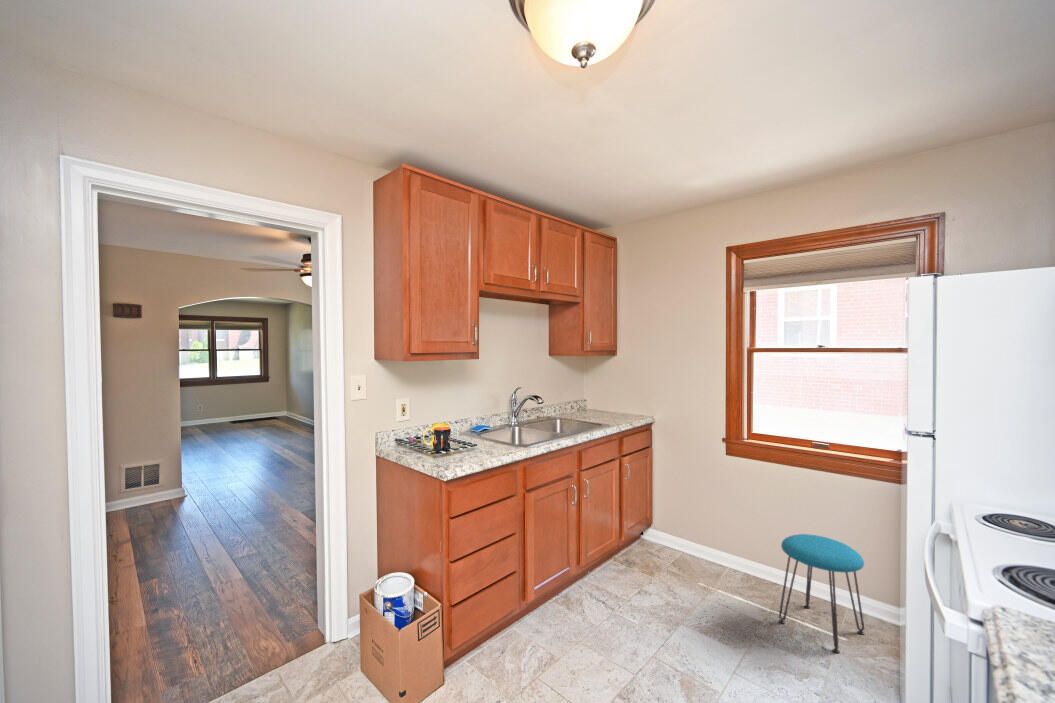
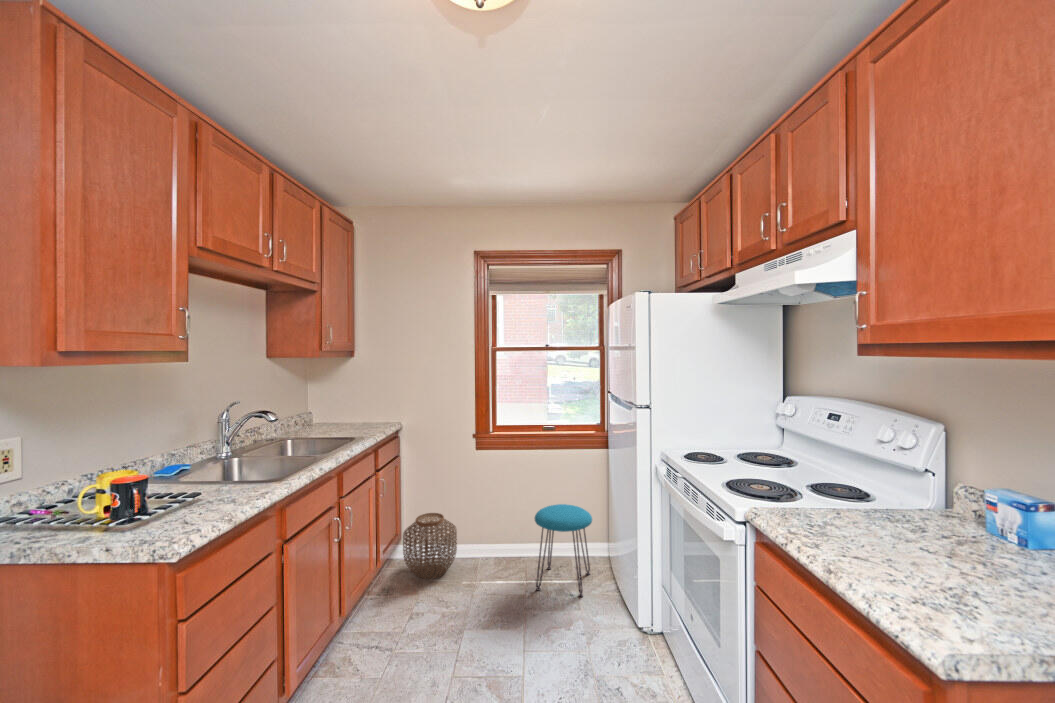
woven basket: none [647,506,700,570] -> present [403,513,457,579]

